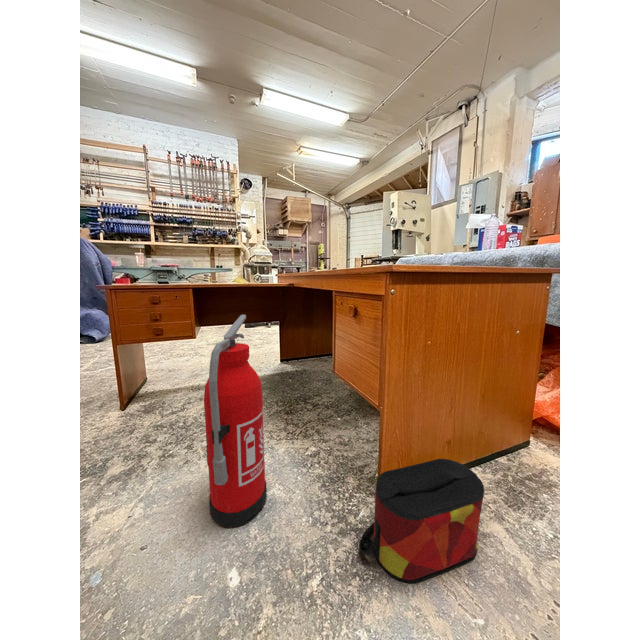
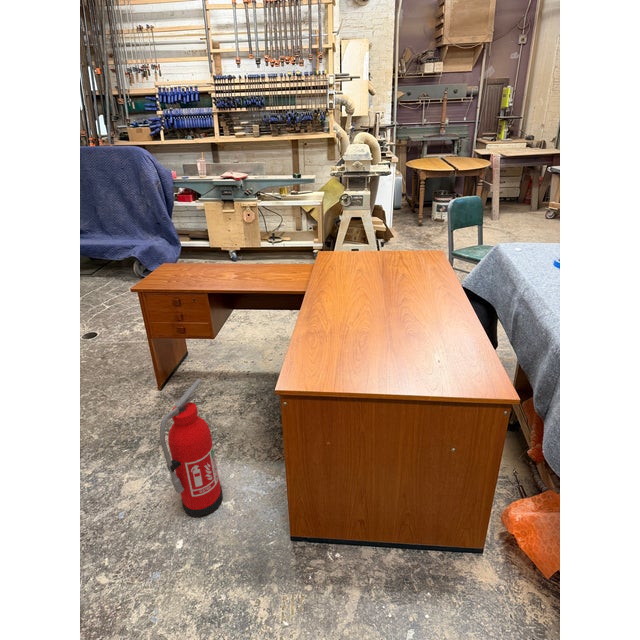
bag: present [359,459,484,583] -> none [247,525,341,601]

